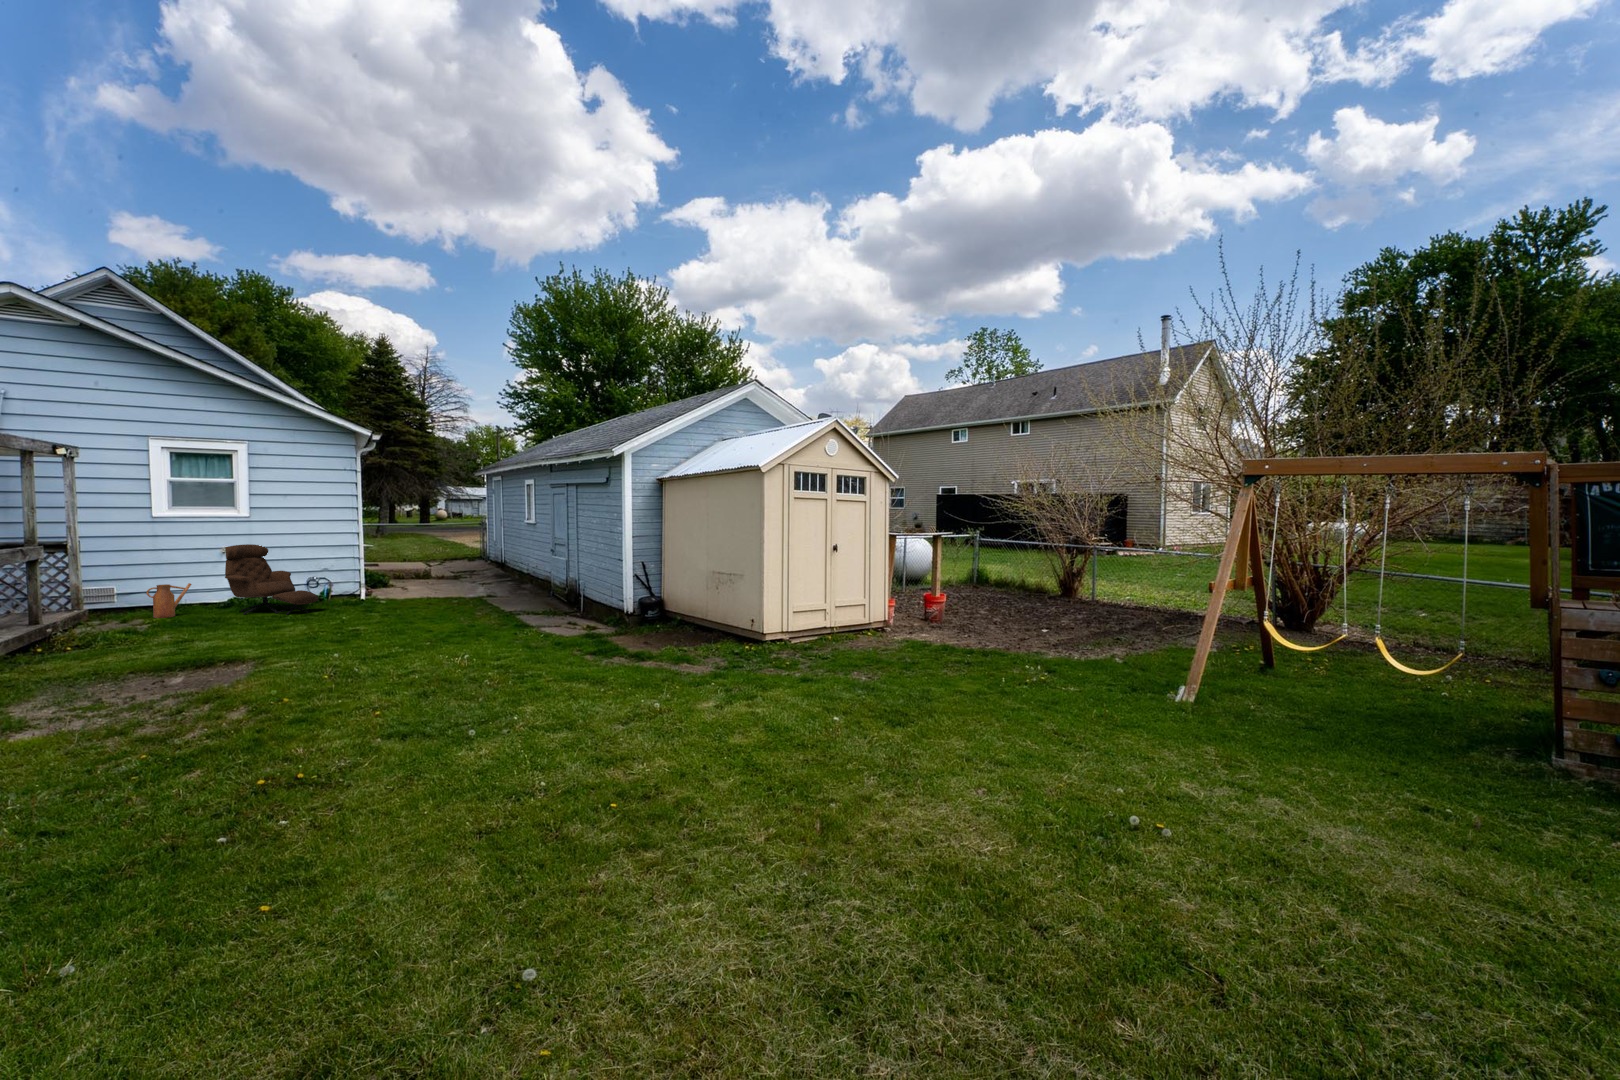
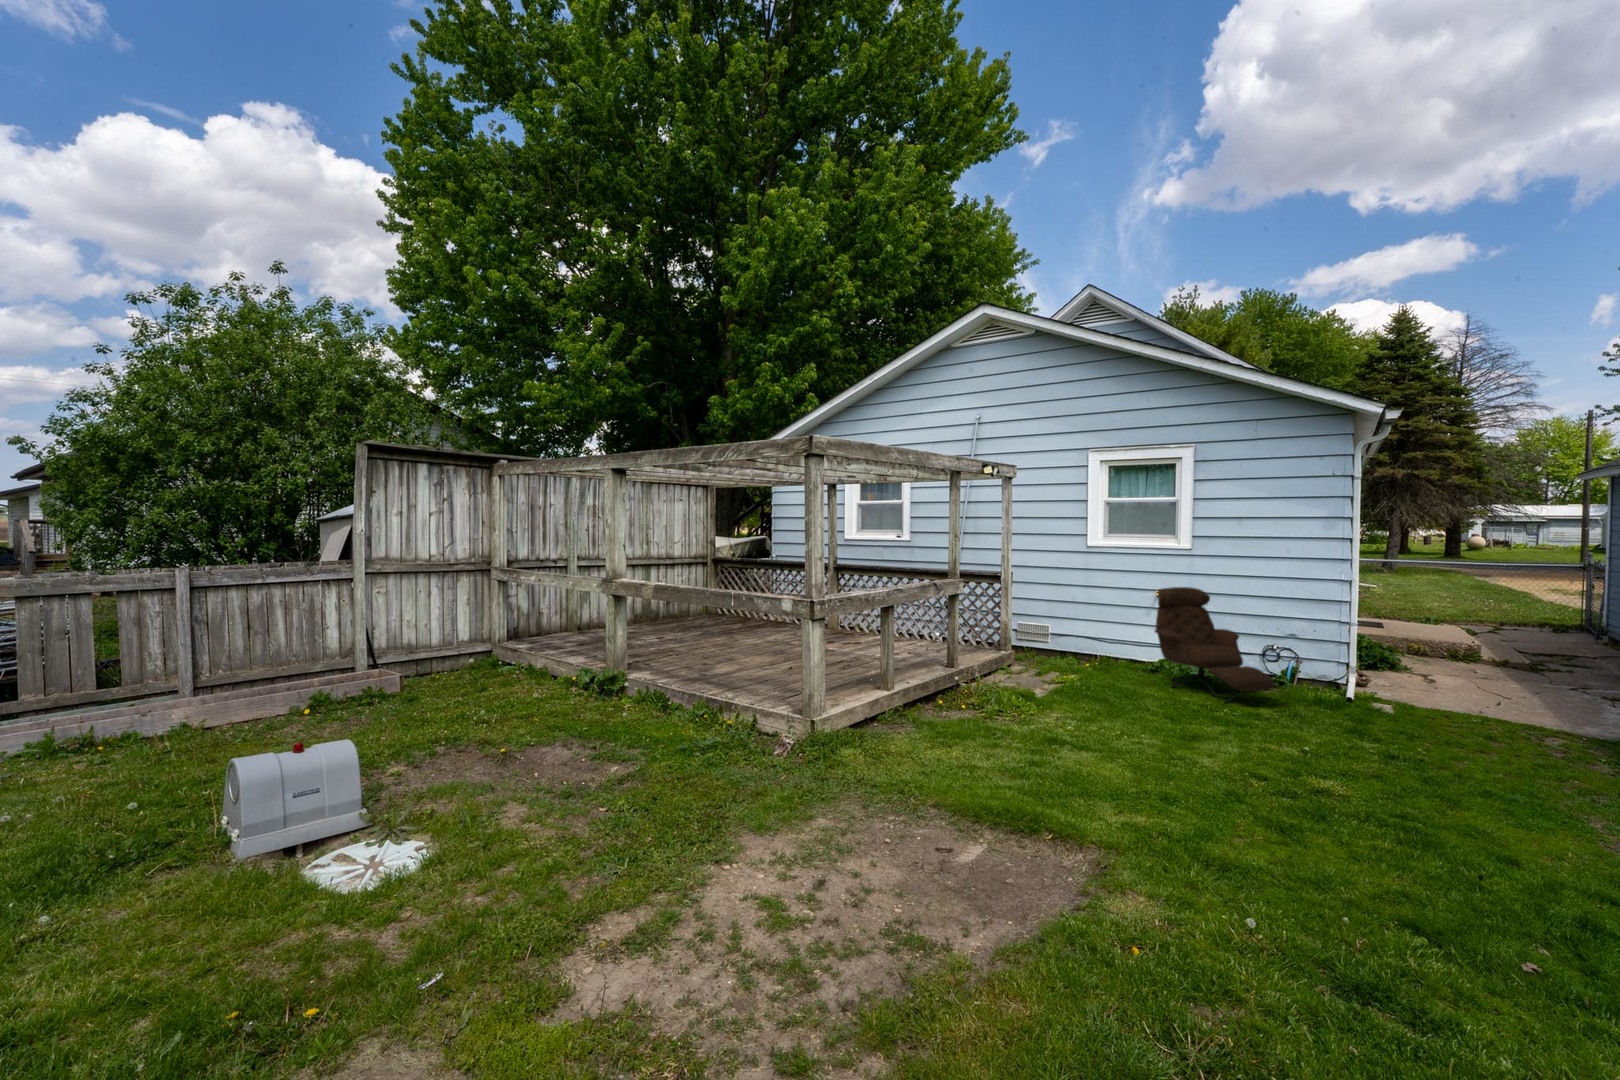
watering can: present [146,583,191,618] -> none [1077,630,1120,672]

